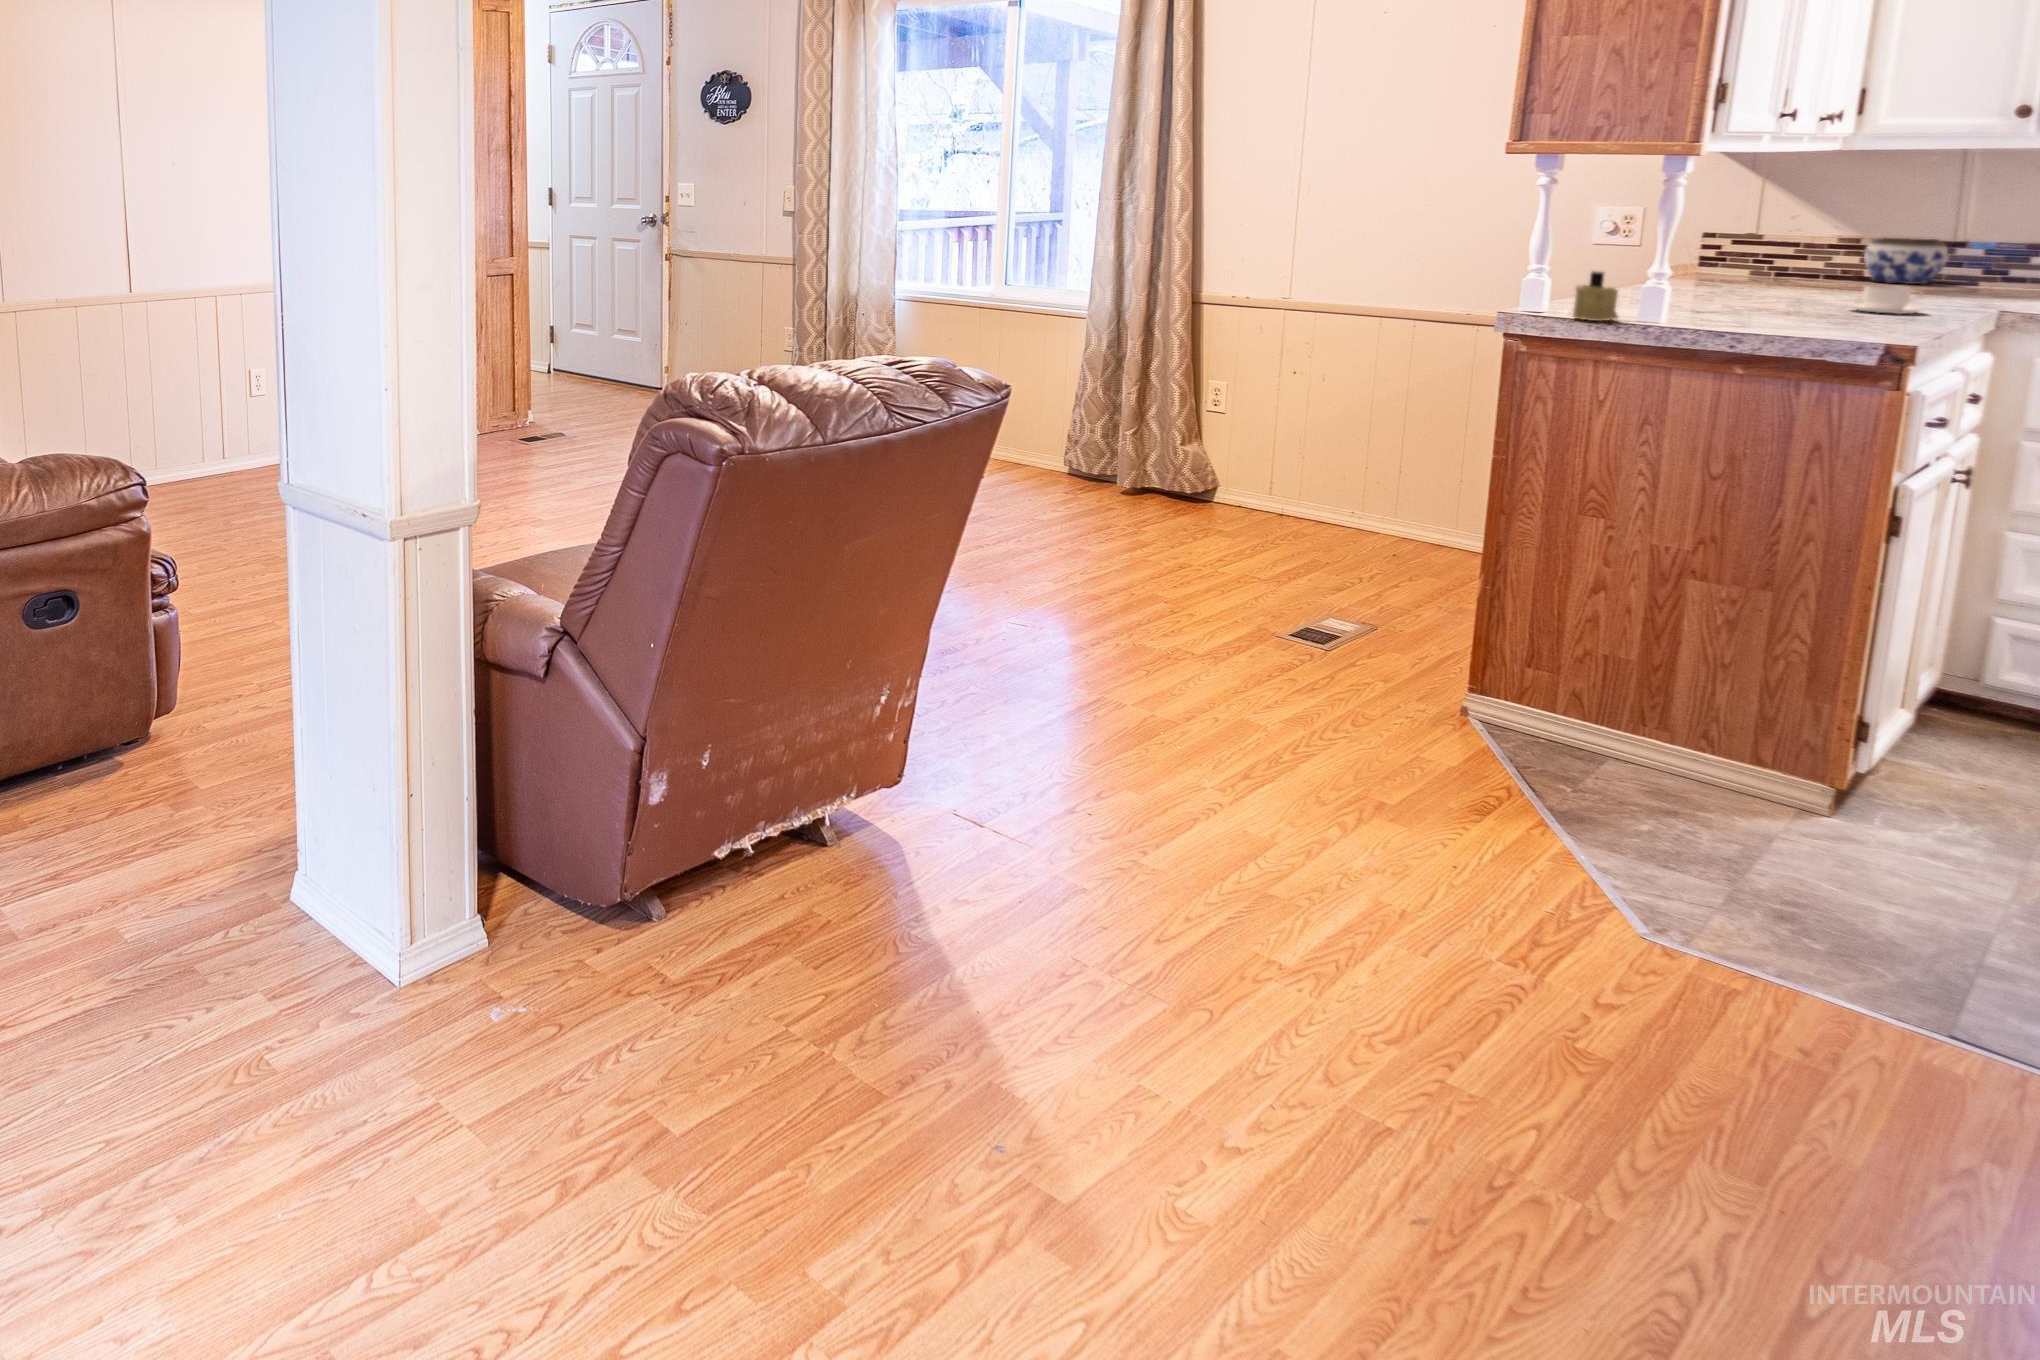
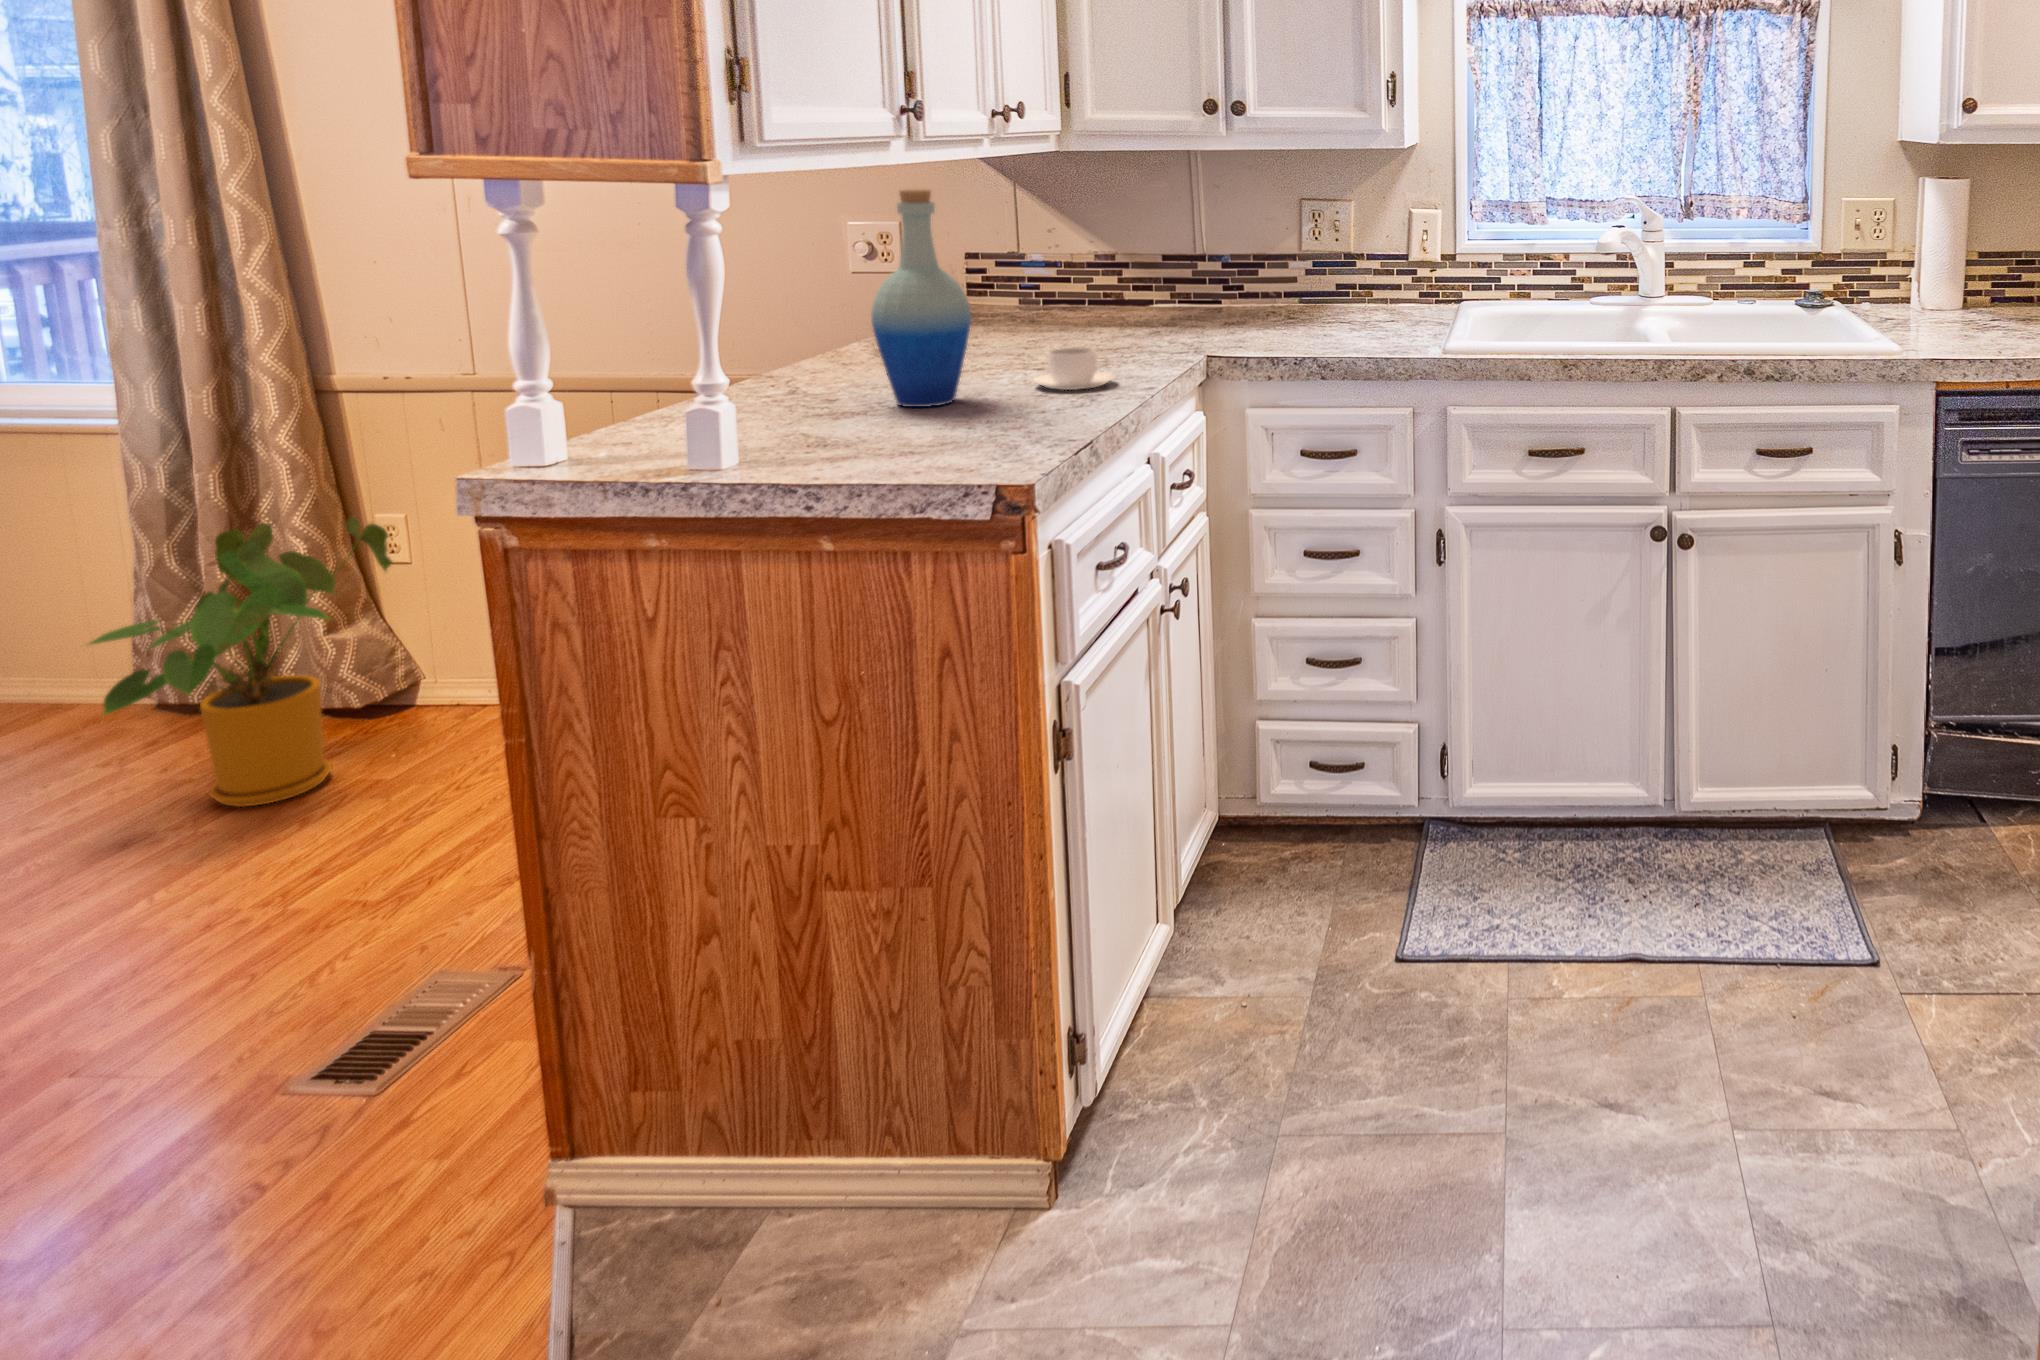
bottle: none [1733,171,1814,312] -> present [871,189,971,407]
jar: present [1864,238,1948,284] -> none [1117,255,1191,312]
candle: present [1573,271,1619,321] -> none [554,388,642,485]
house plant: none [1102,374,1235,527] -> present [89,517,392,807]

